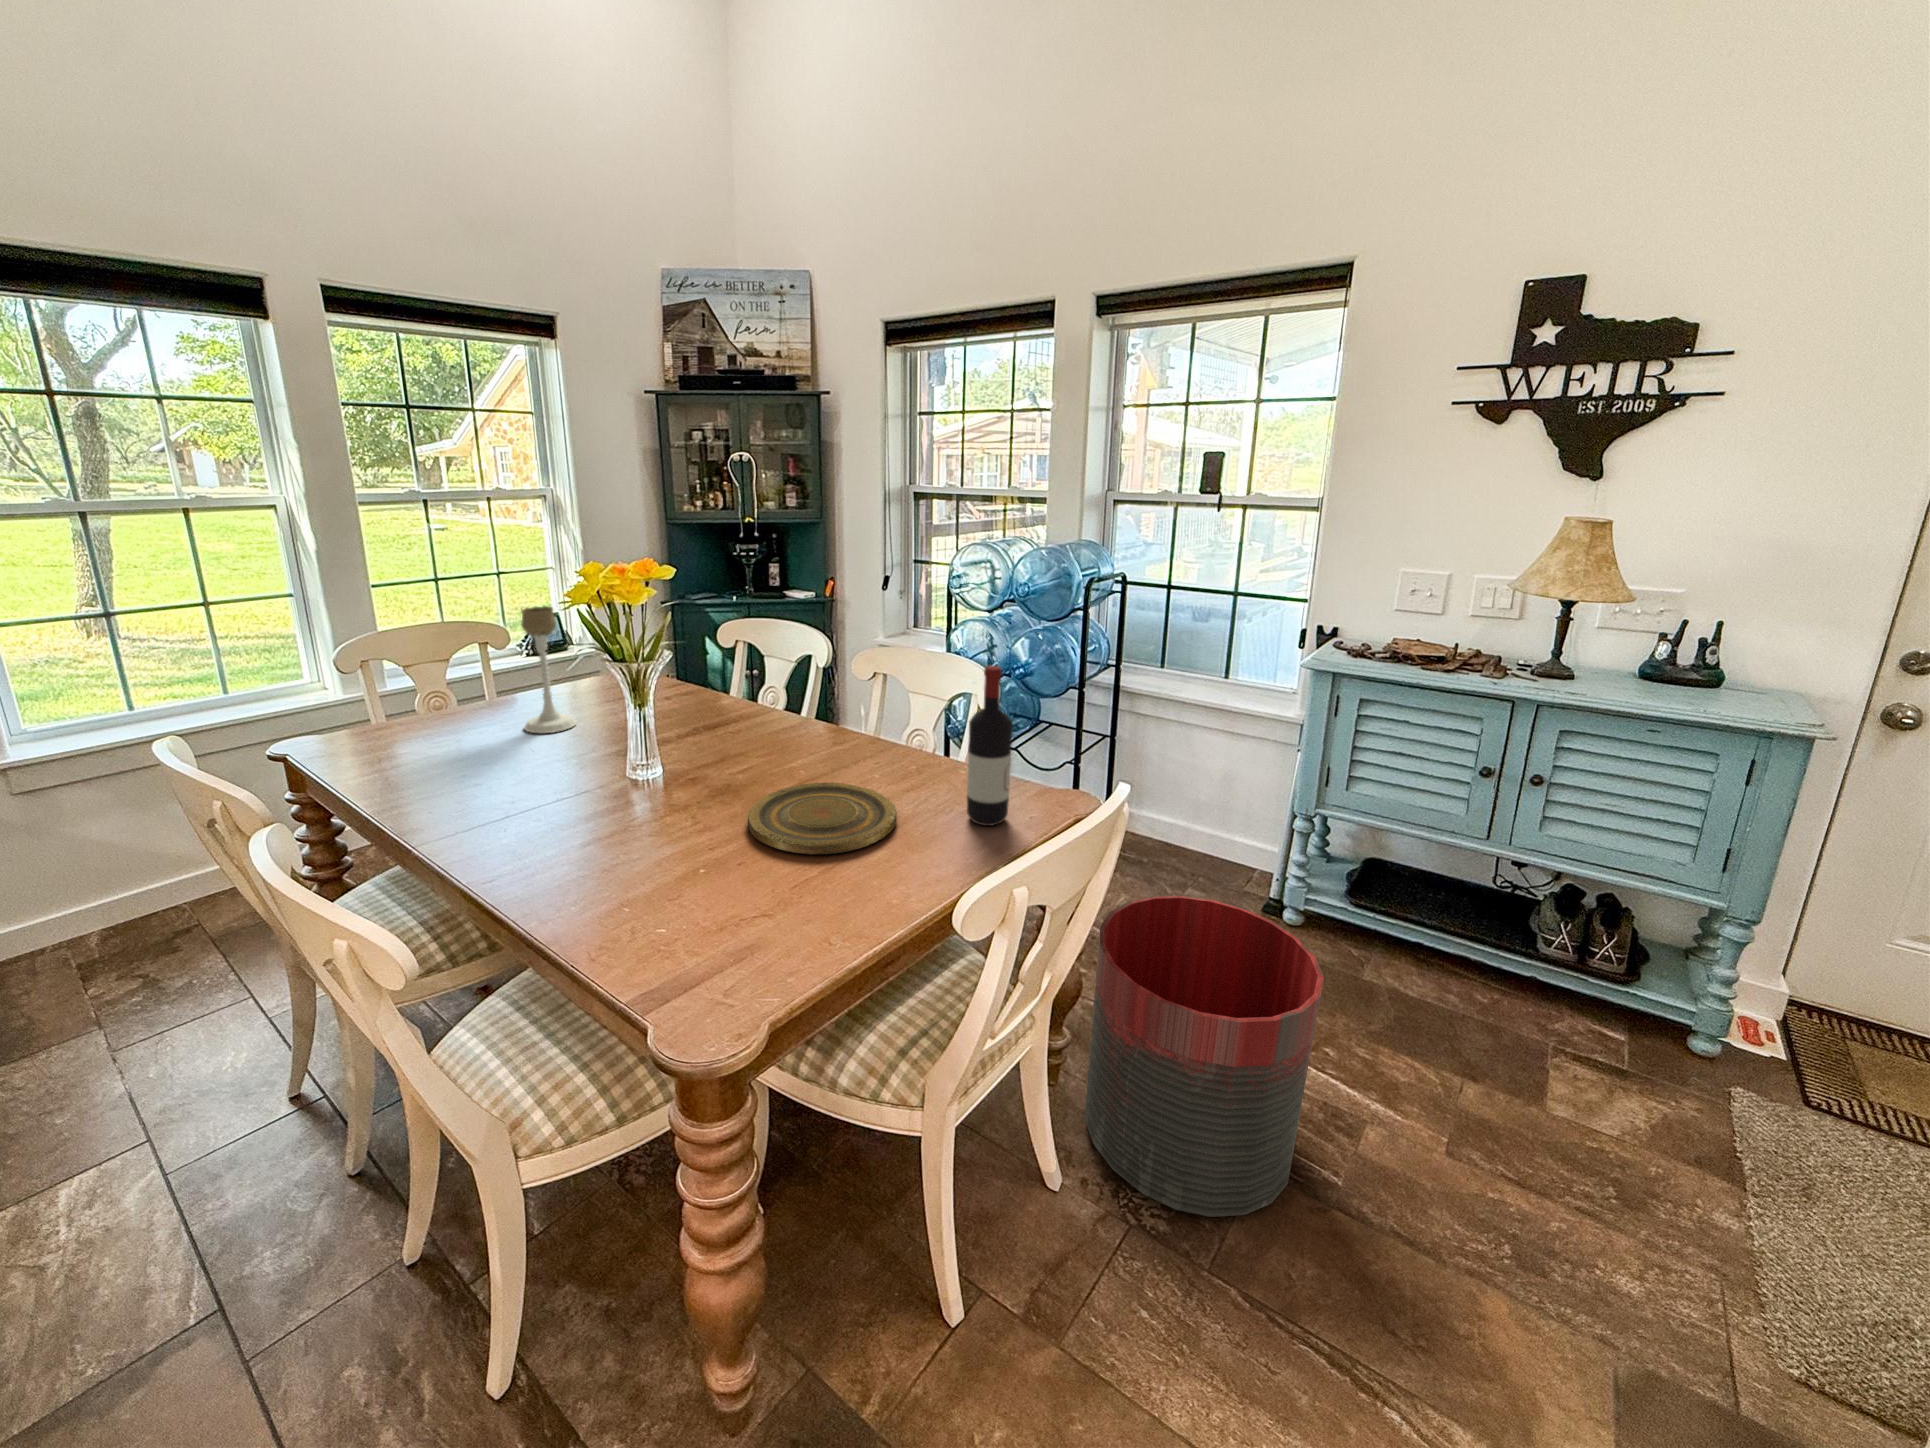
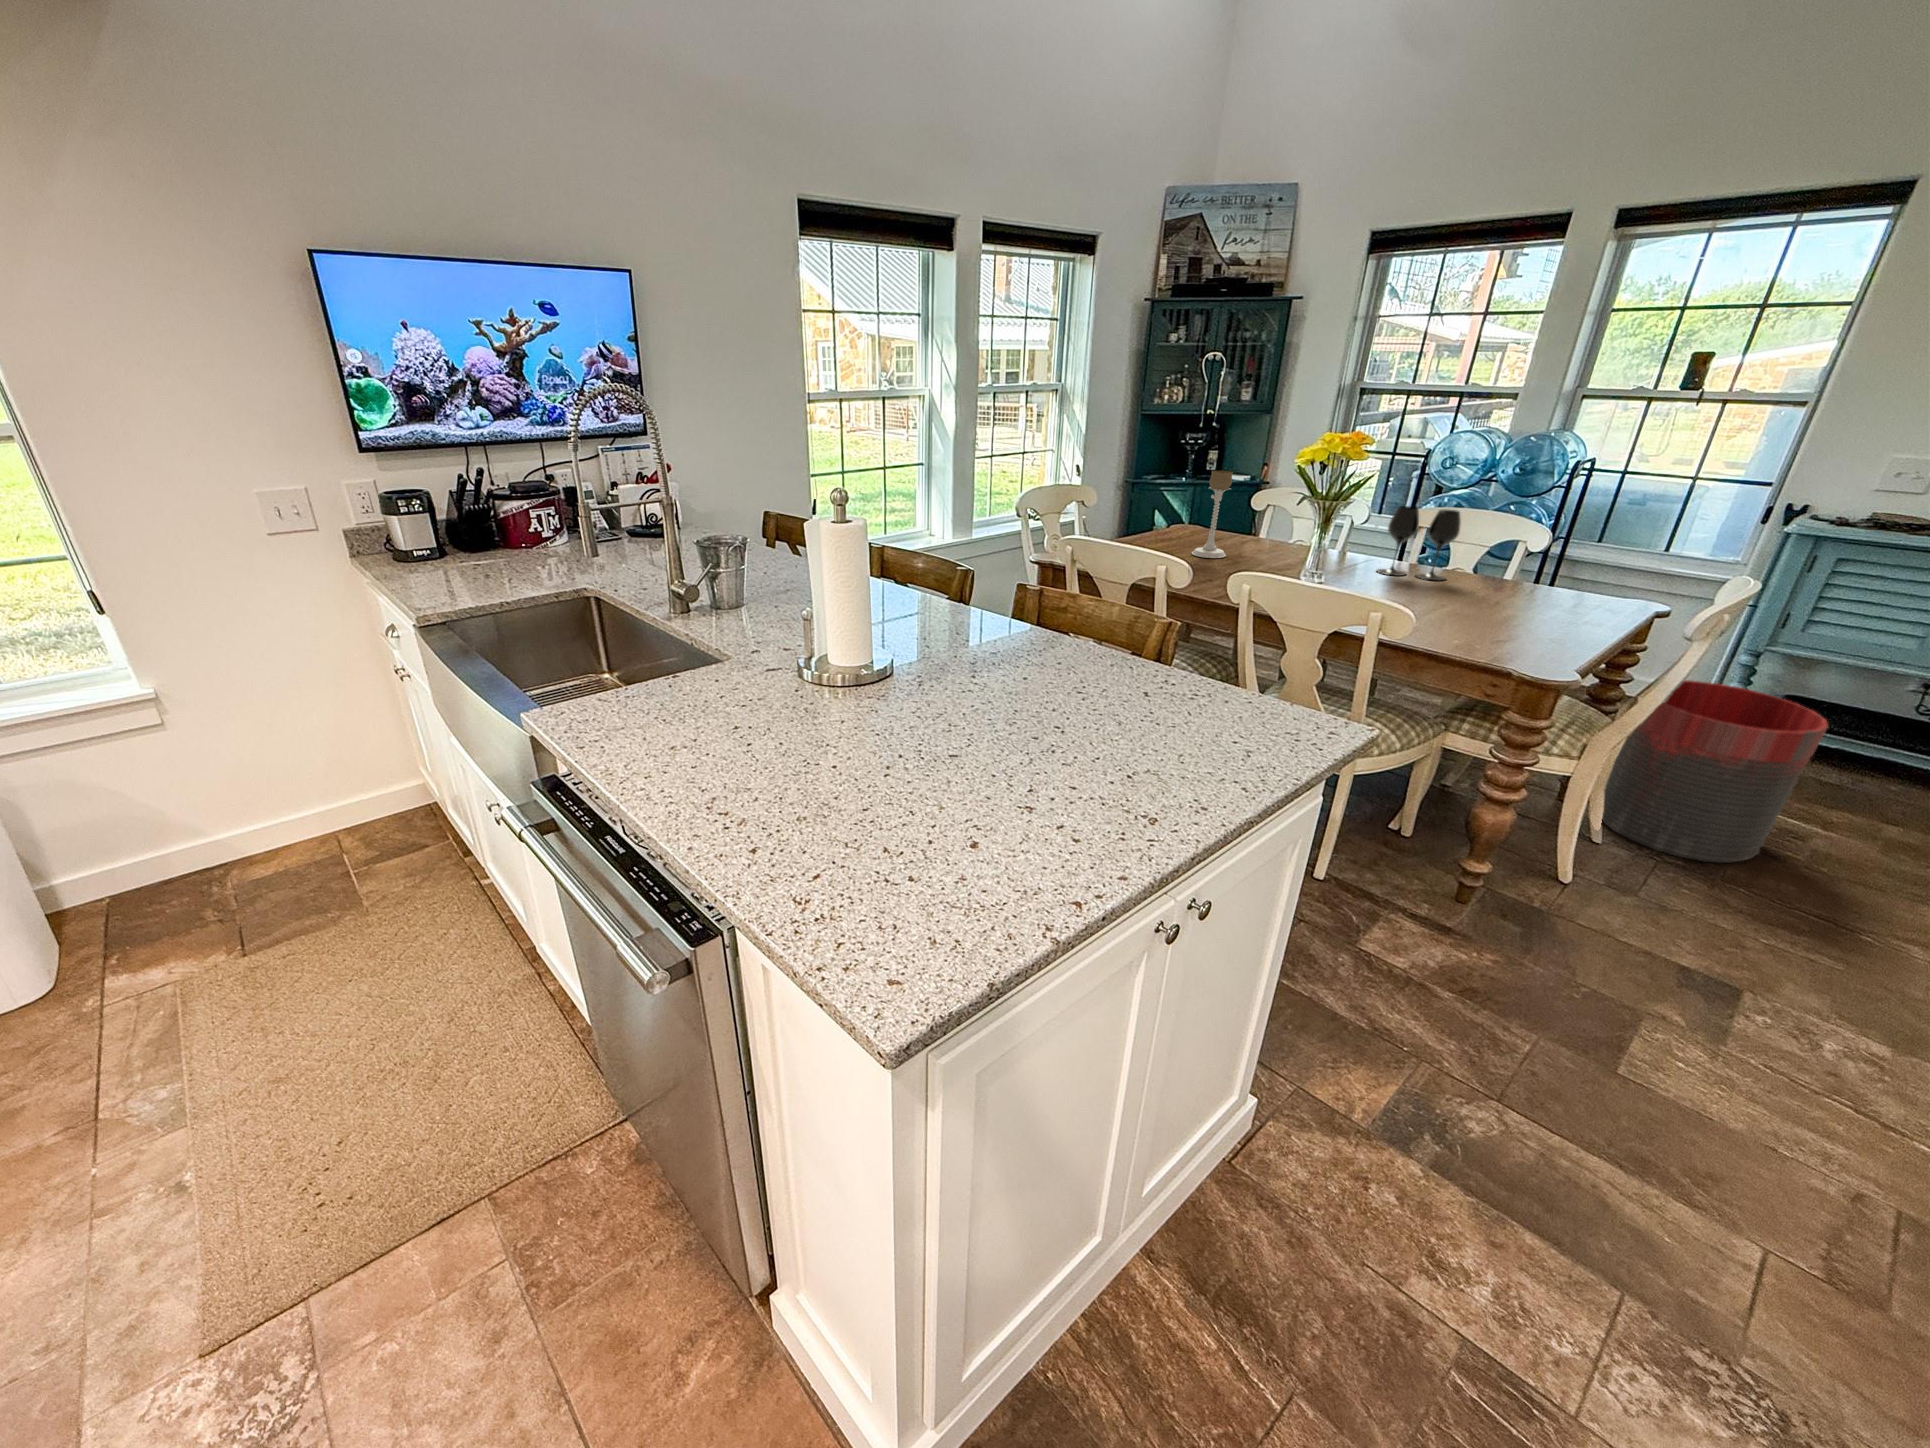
wine glass: none [751,656,838,765] -> present [1377,506,1461,580]
wine bottle: present [967,665,1012,826] -> none [1585,505,1645,611]
plate: present [748,782,897,854] -> none [1436,586,1545,617]

